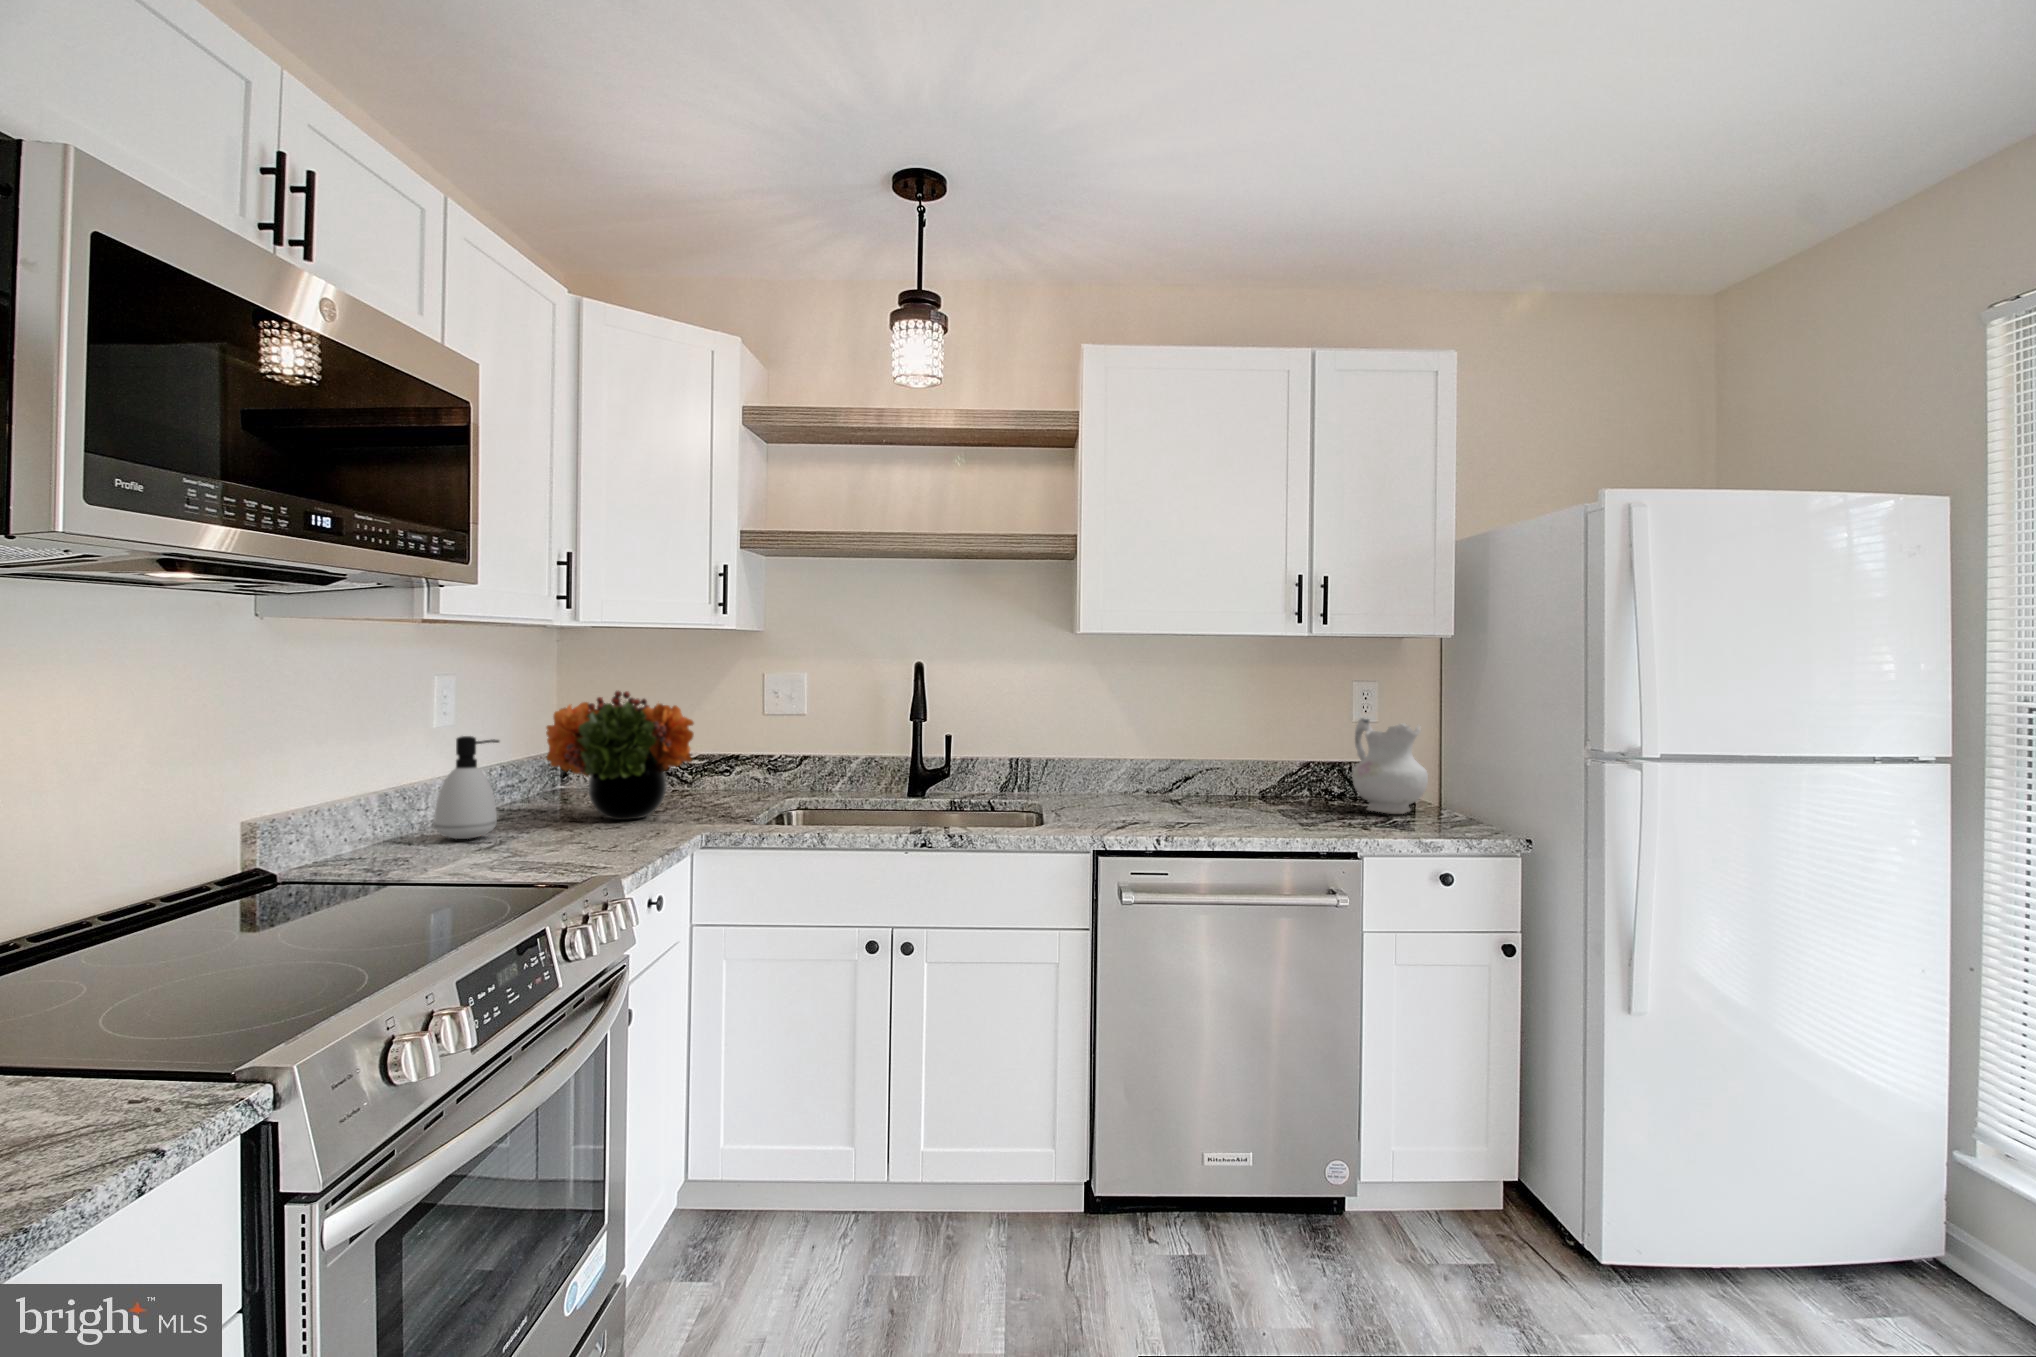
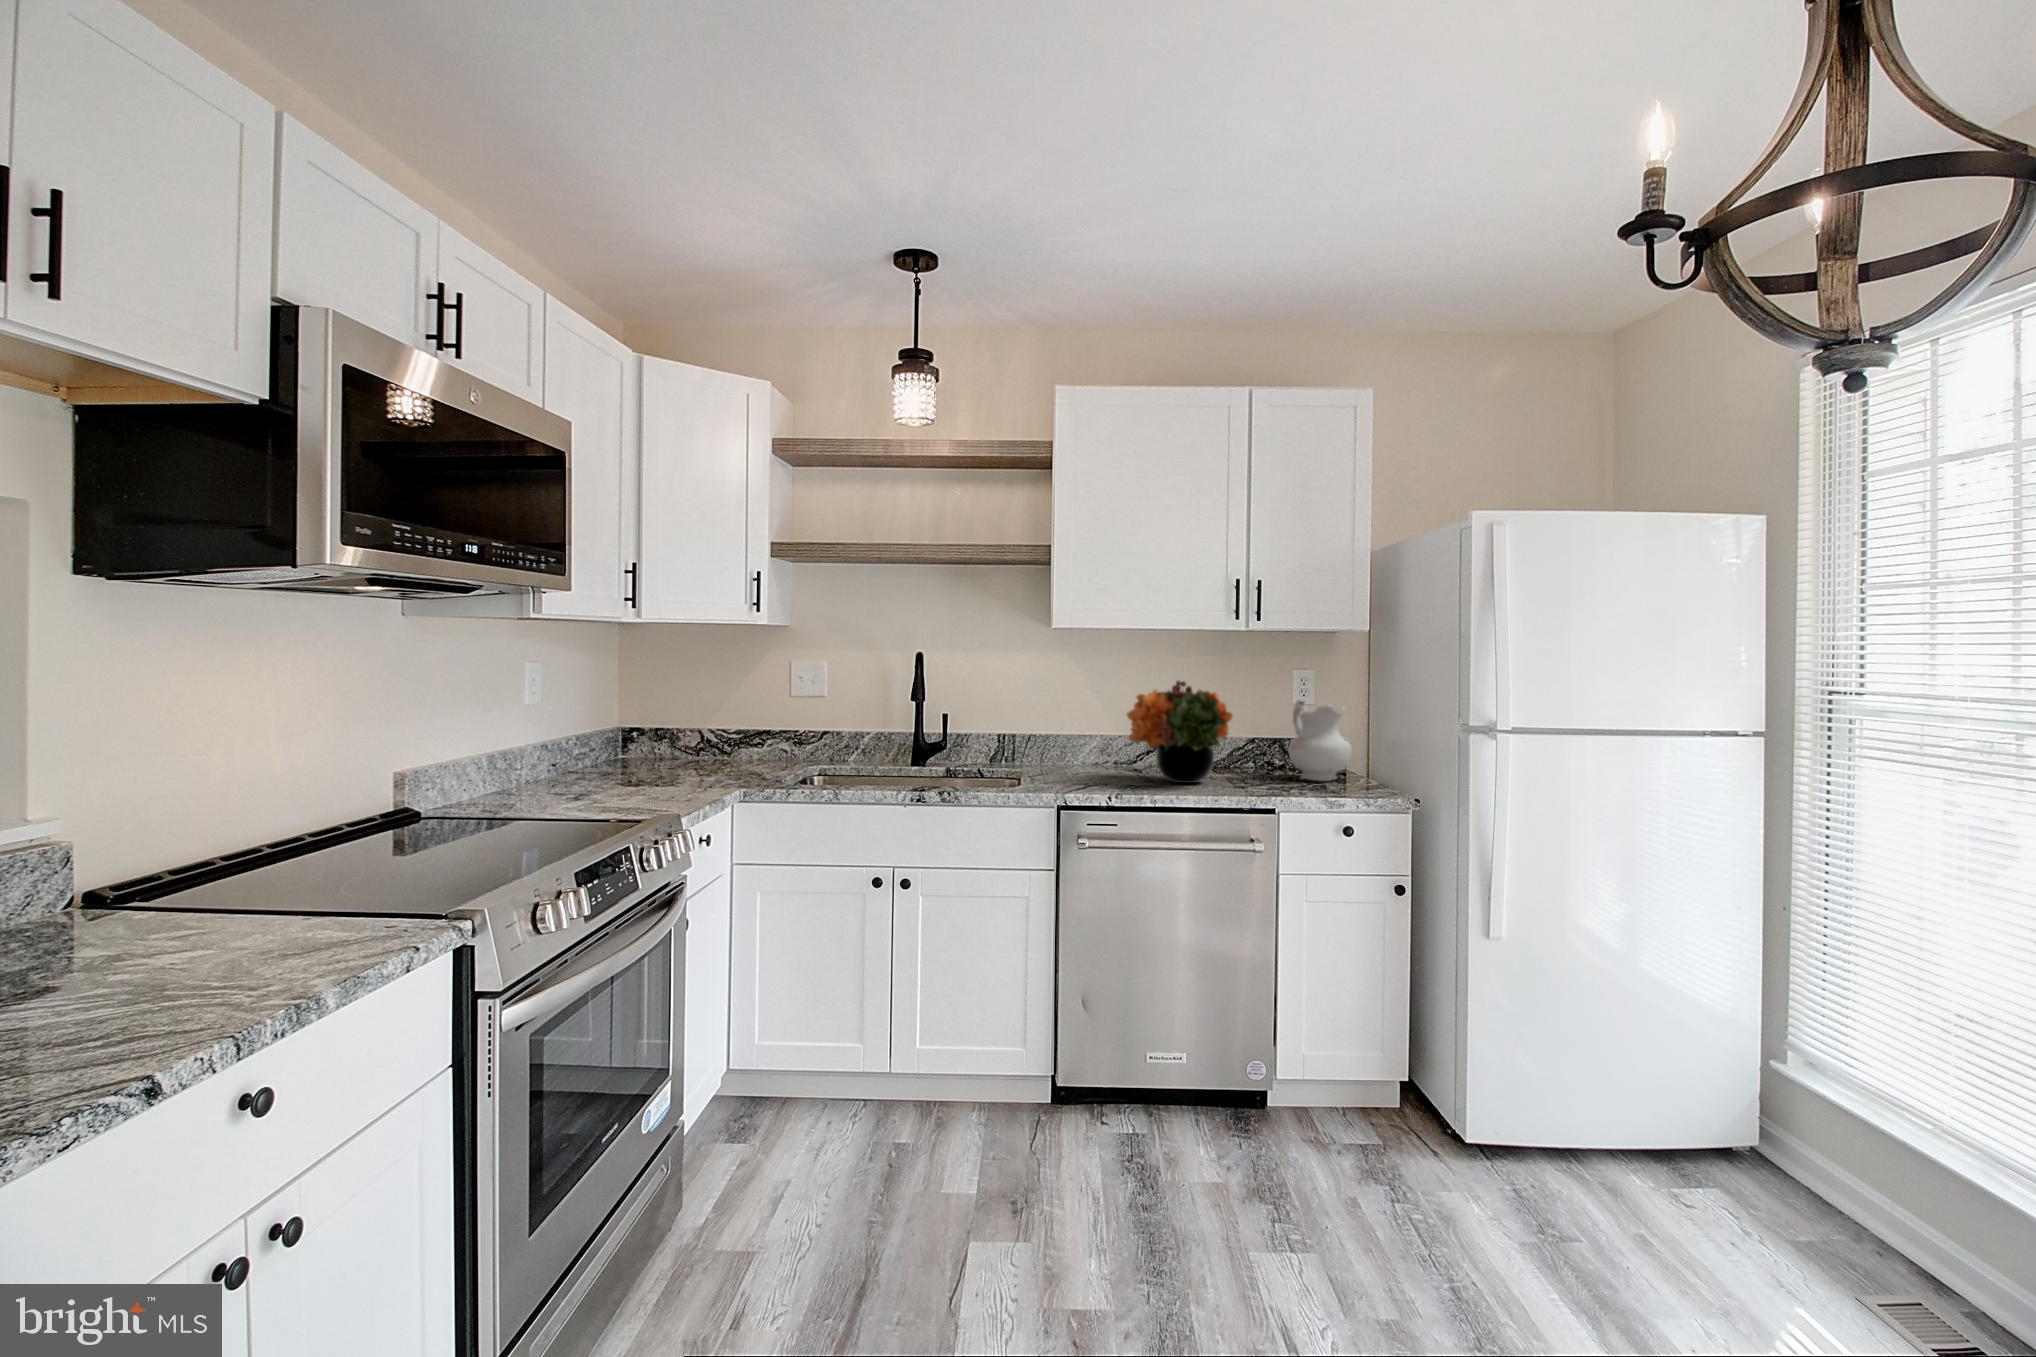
flower arrangement: present [546,691,694,820] -> present [1126,681,1232,783]
soap dispenser: present [434,736,499,839] -> none [529,710,579,792]

